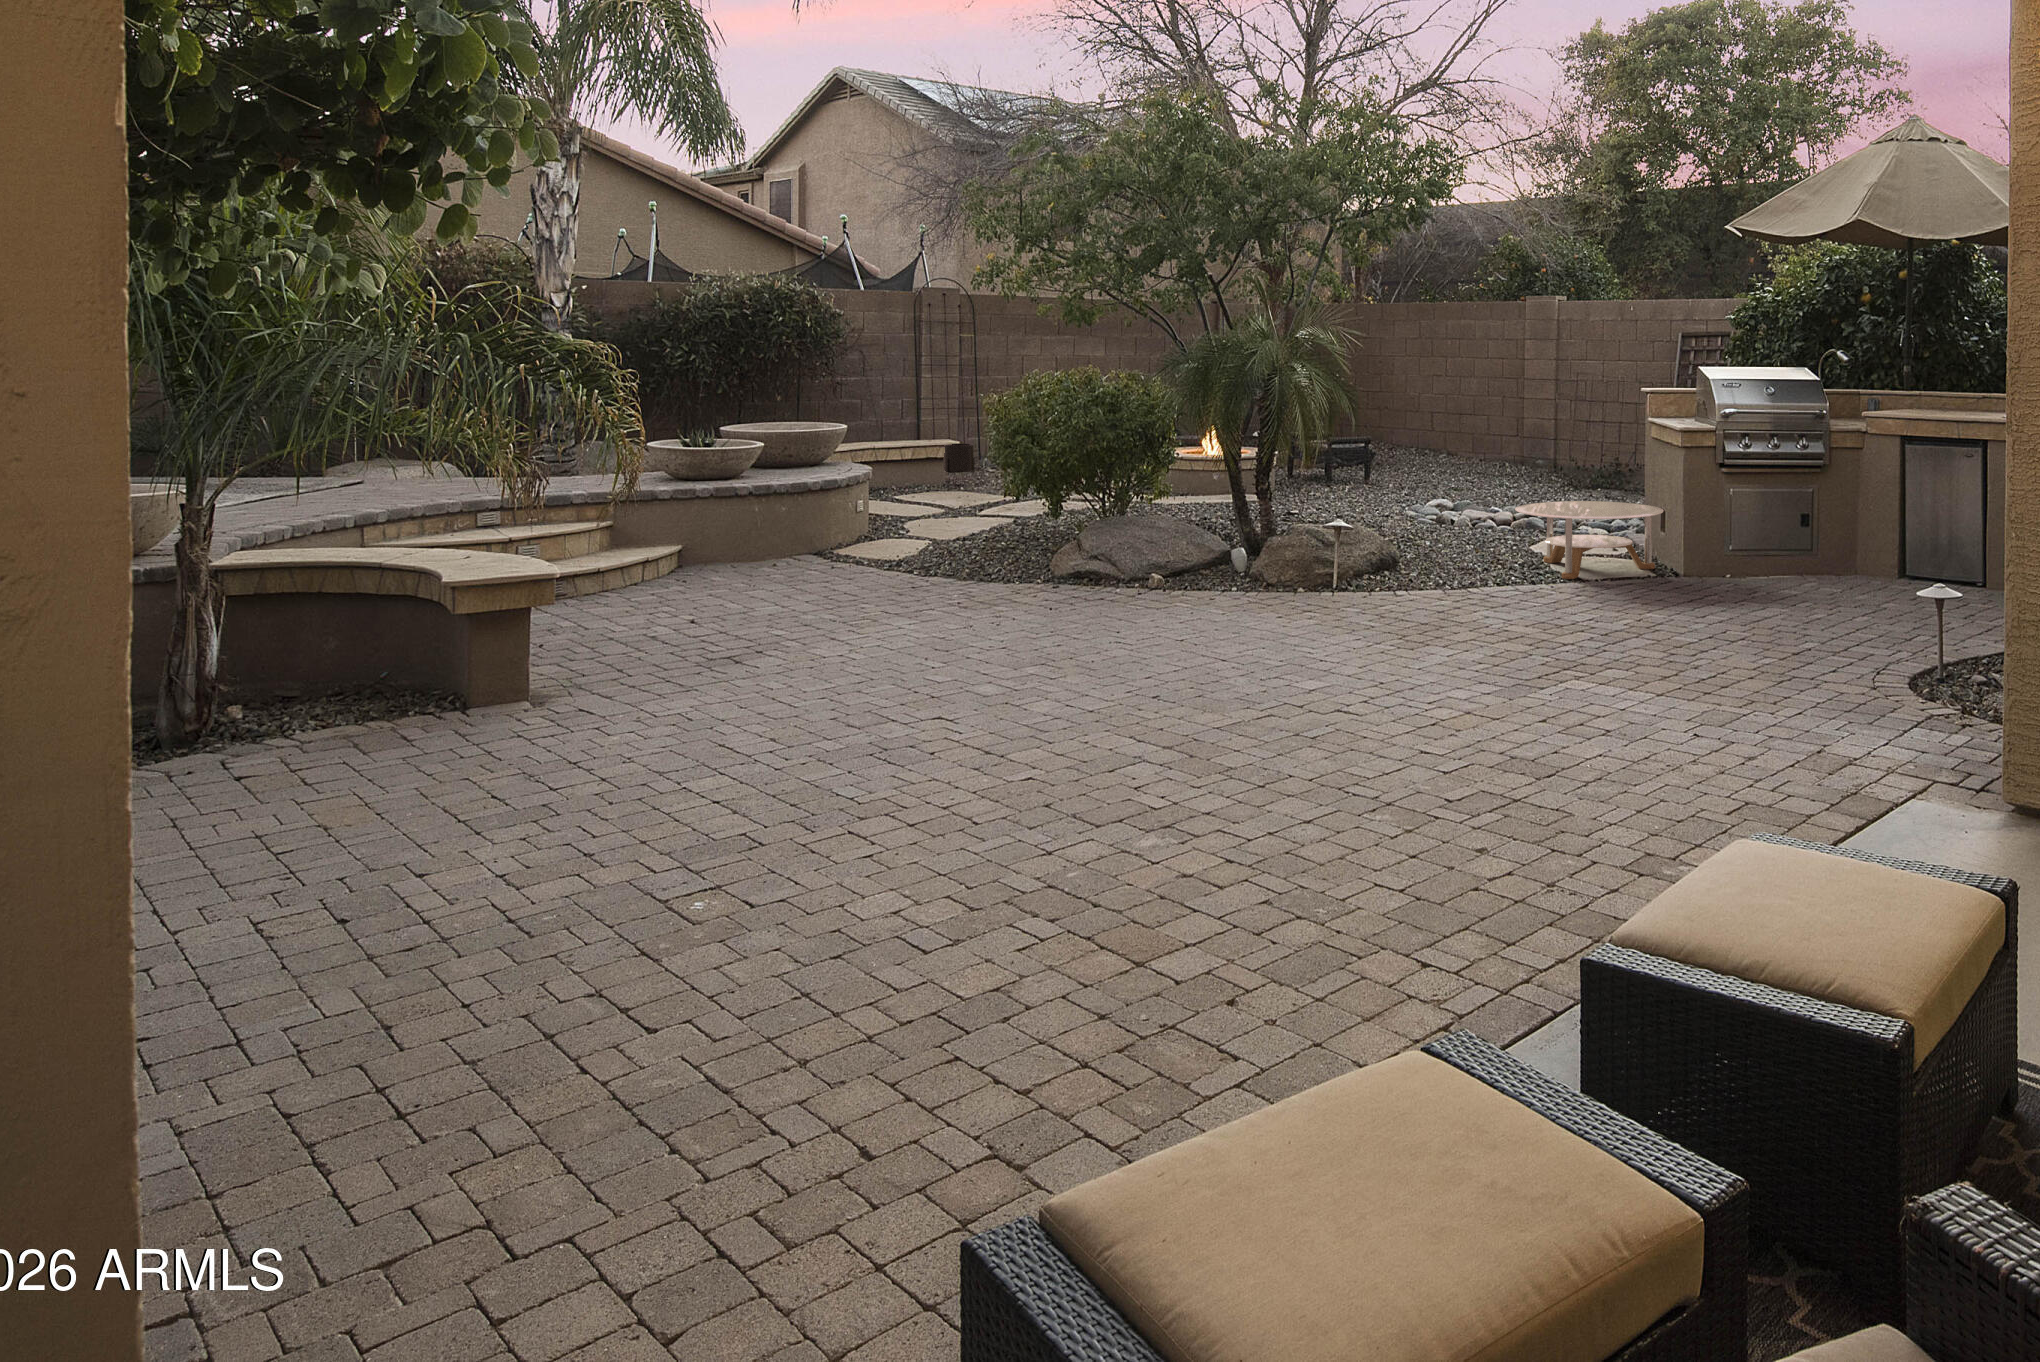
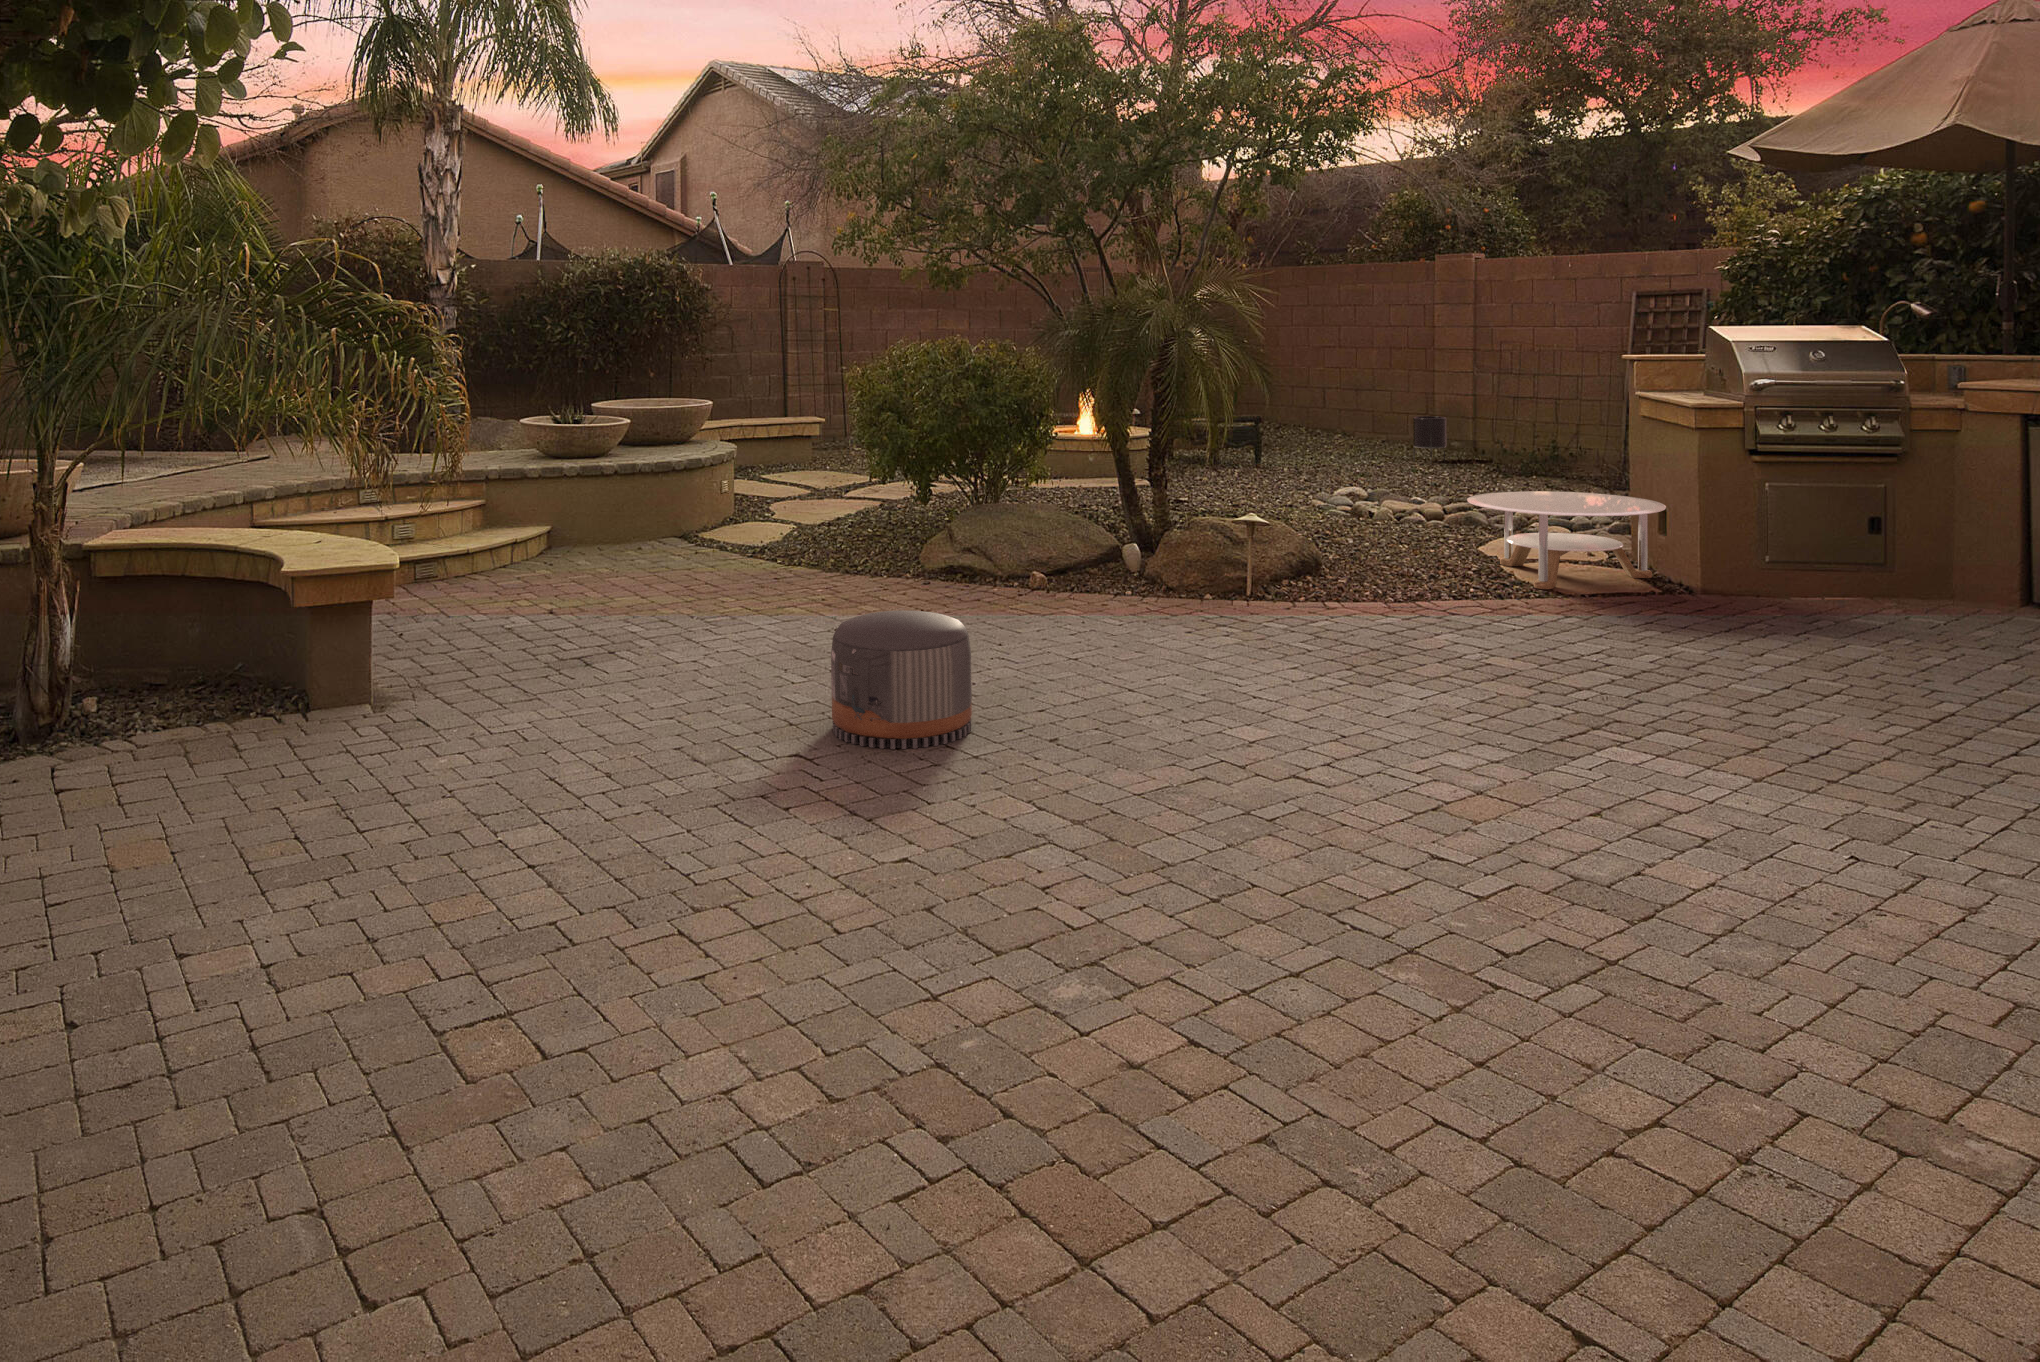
planter: present [943,444,975,486] -> present [1413,416,1447,464]
pouf: none [965,599,1083,707] -> present [831,610,972,749]

